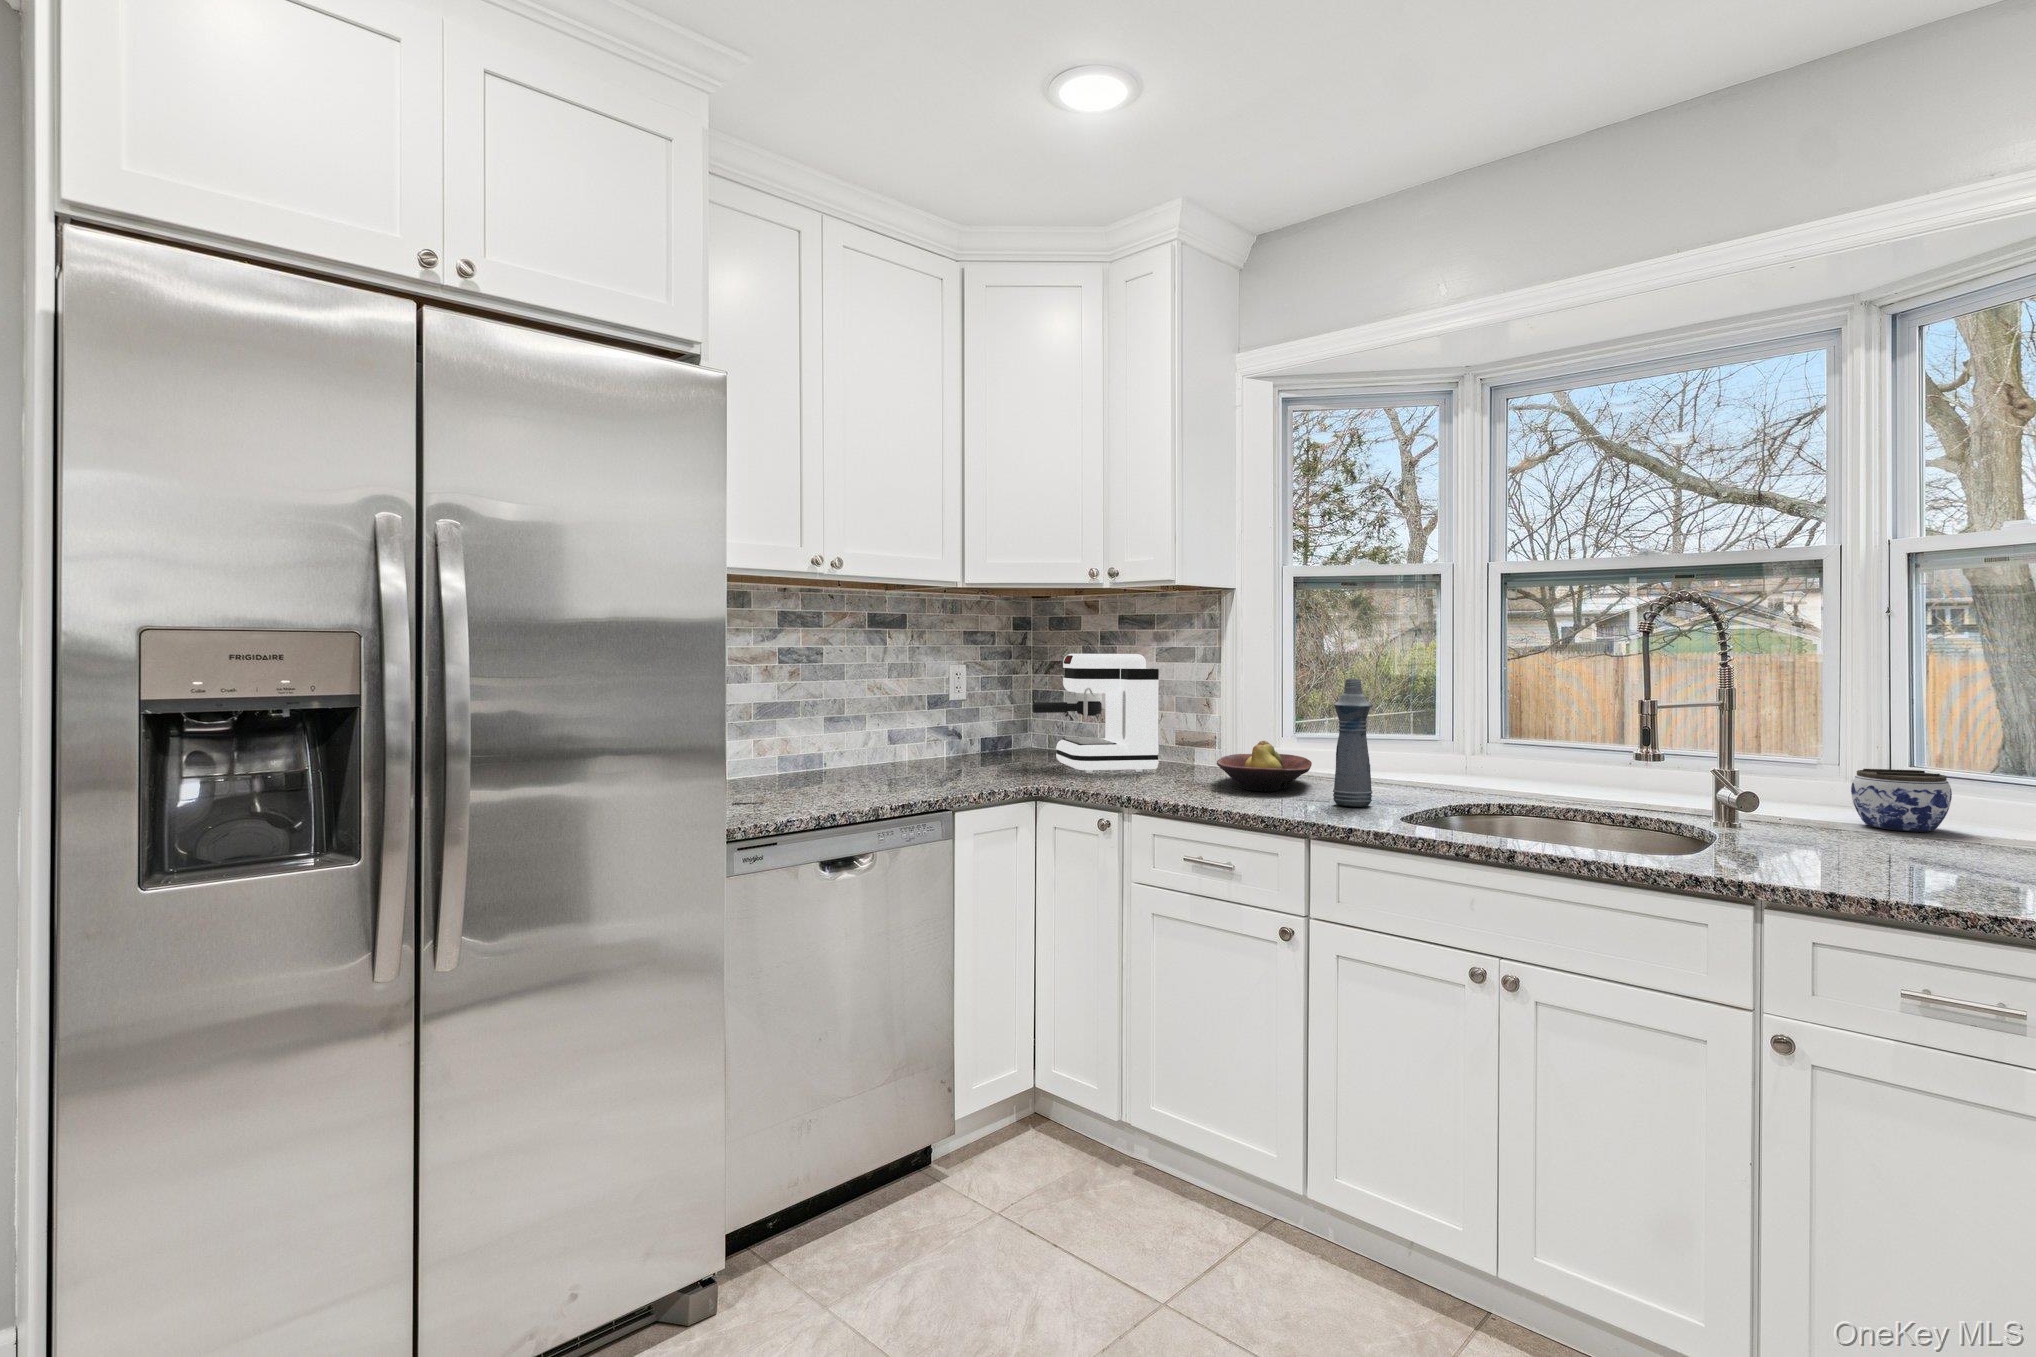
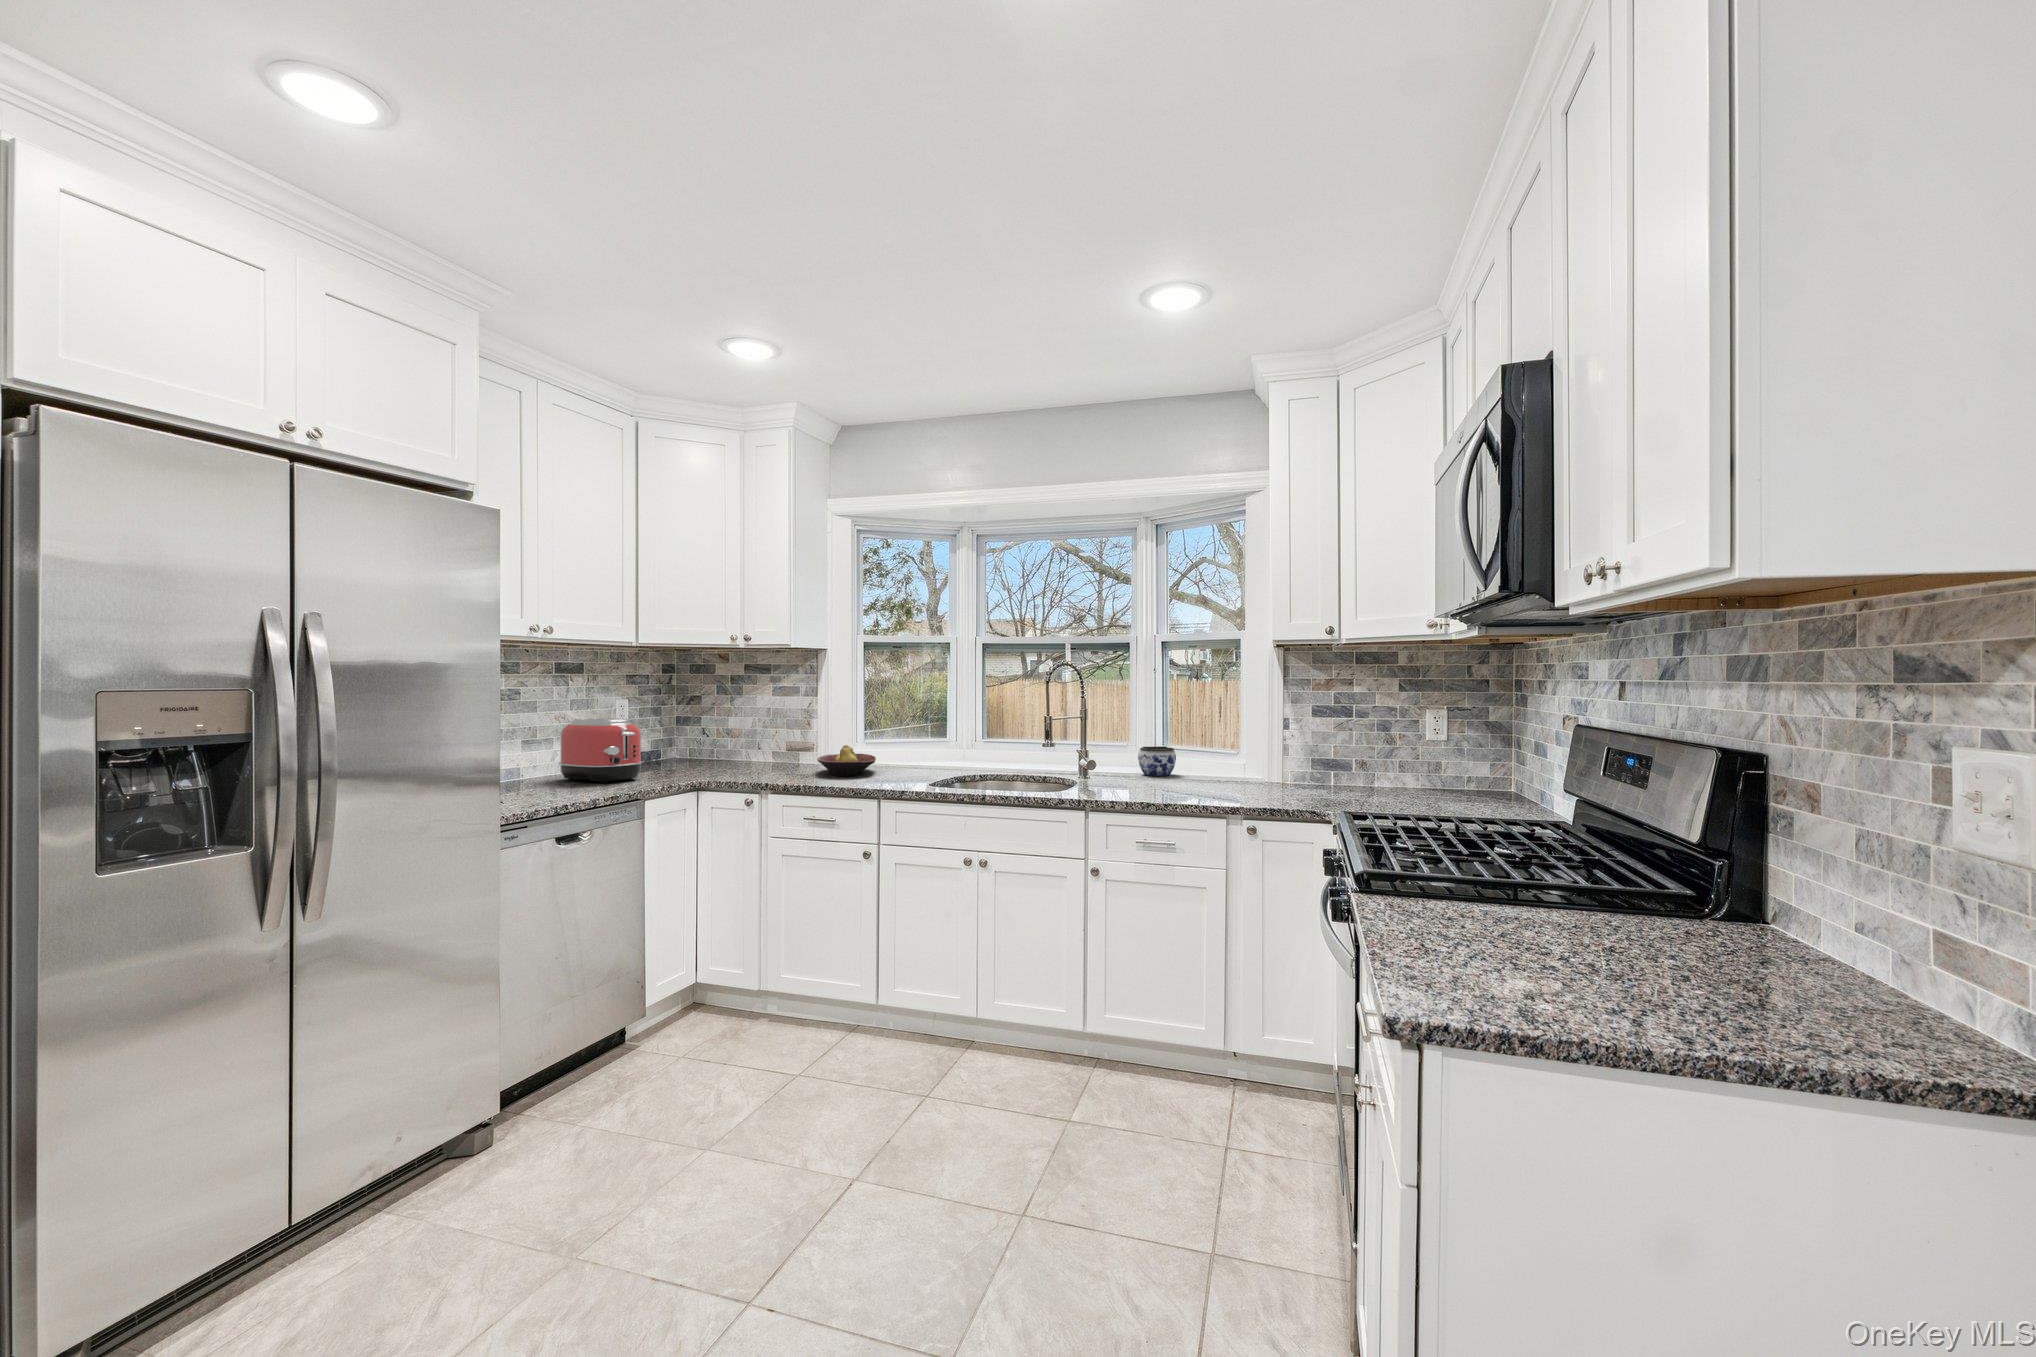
coffee maker: present [1032,654,1159,773] -> none [685,691,776,772]
bottle: present [1333,679,1372,807] -> none [890,706,912,781]
toaster: none [865,689,968,781] -> present [559,718,642,783]

